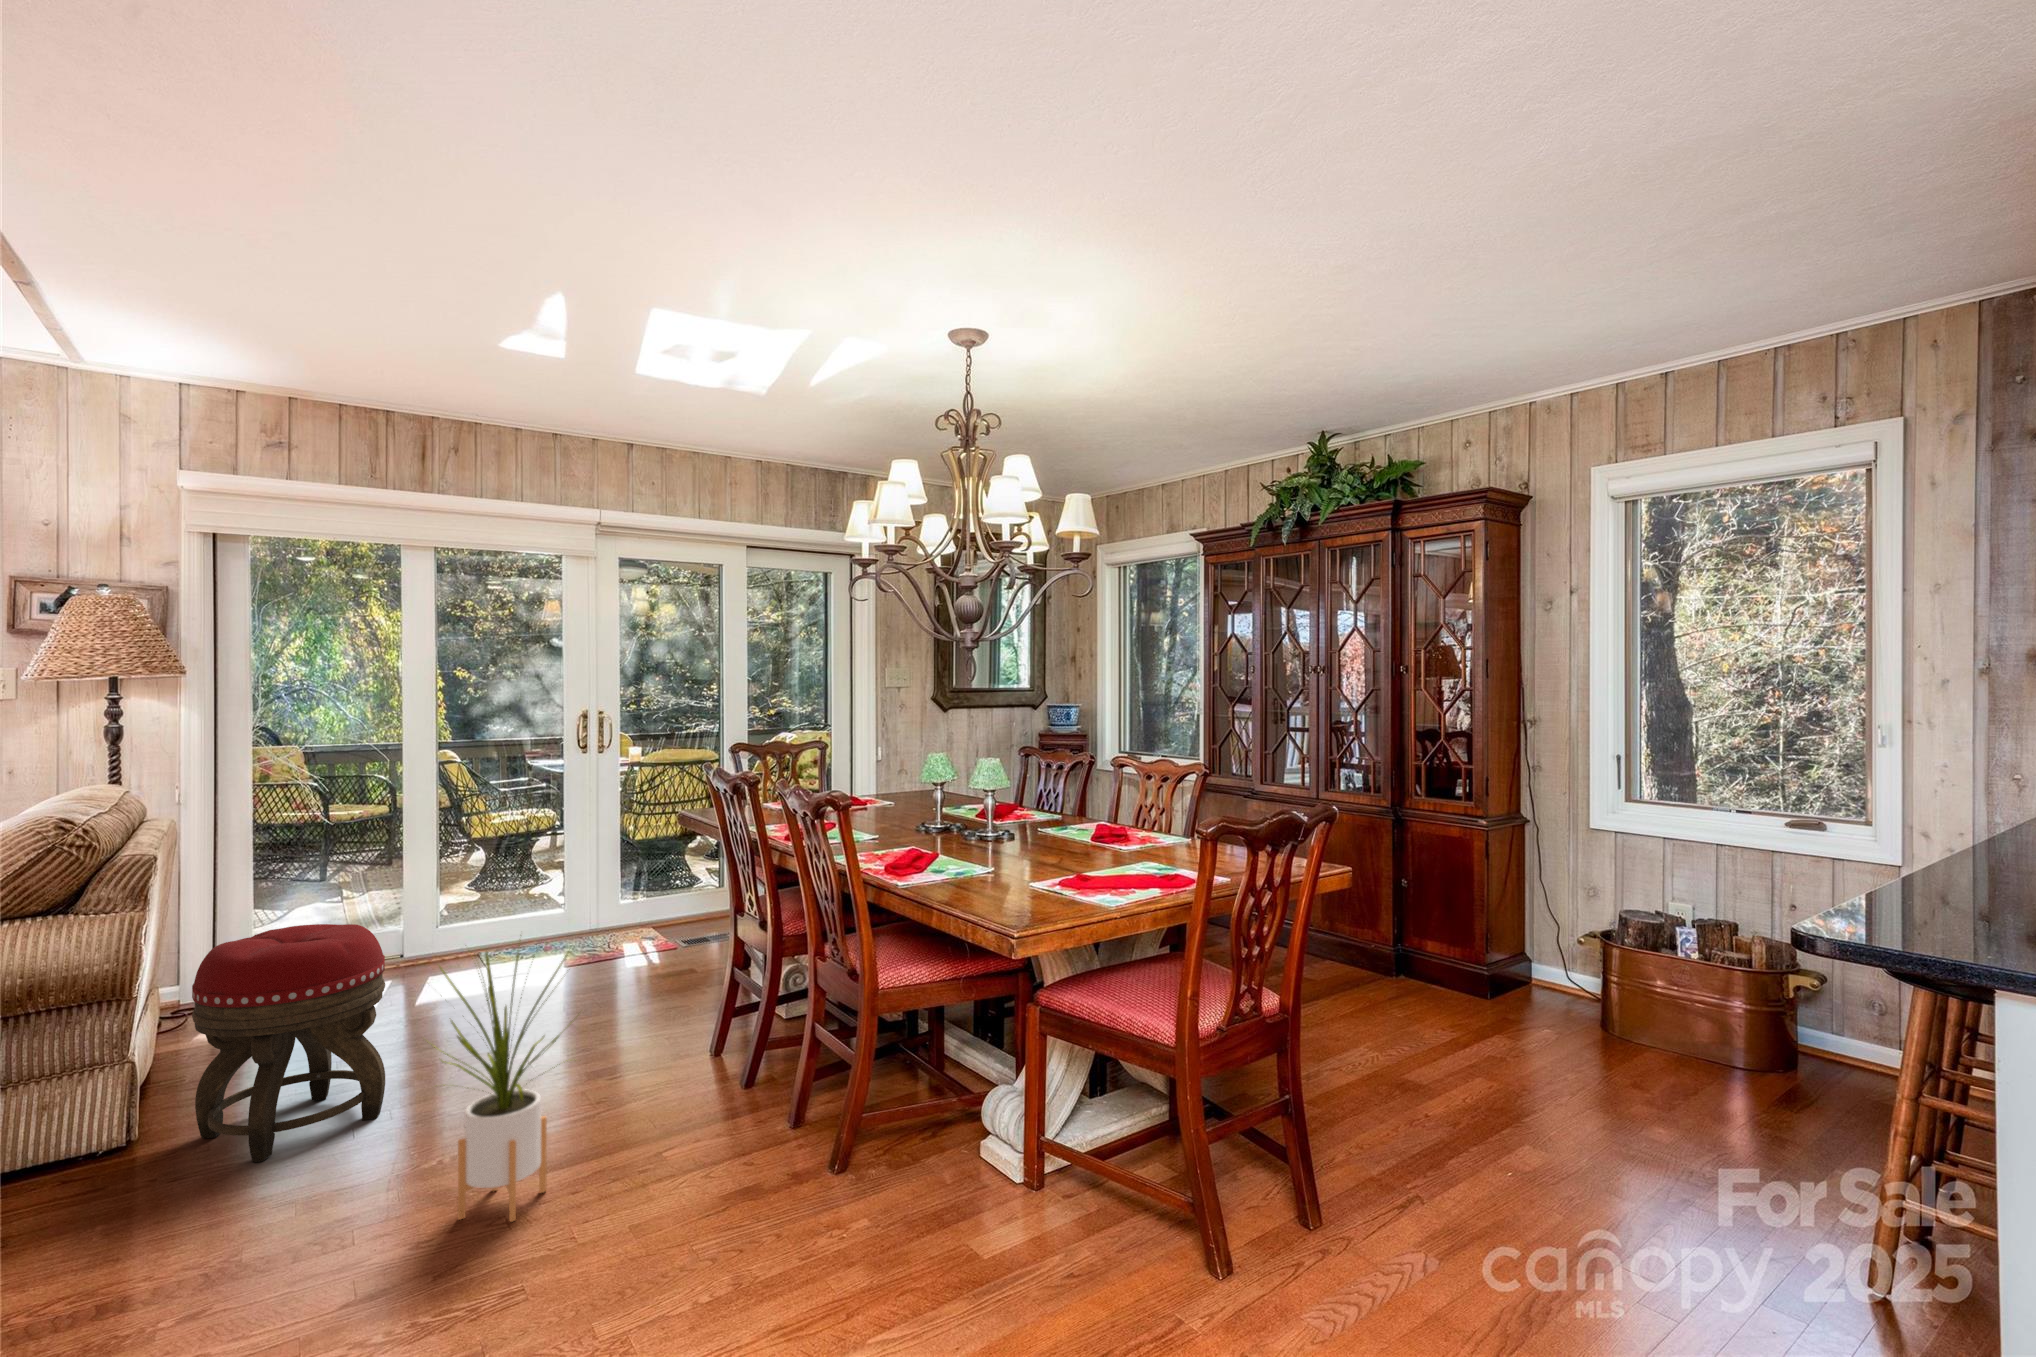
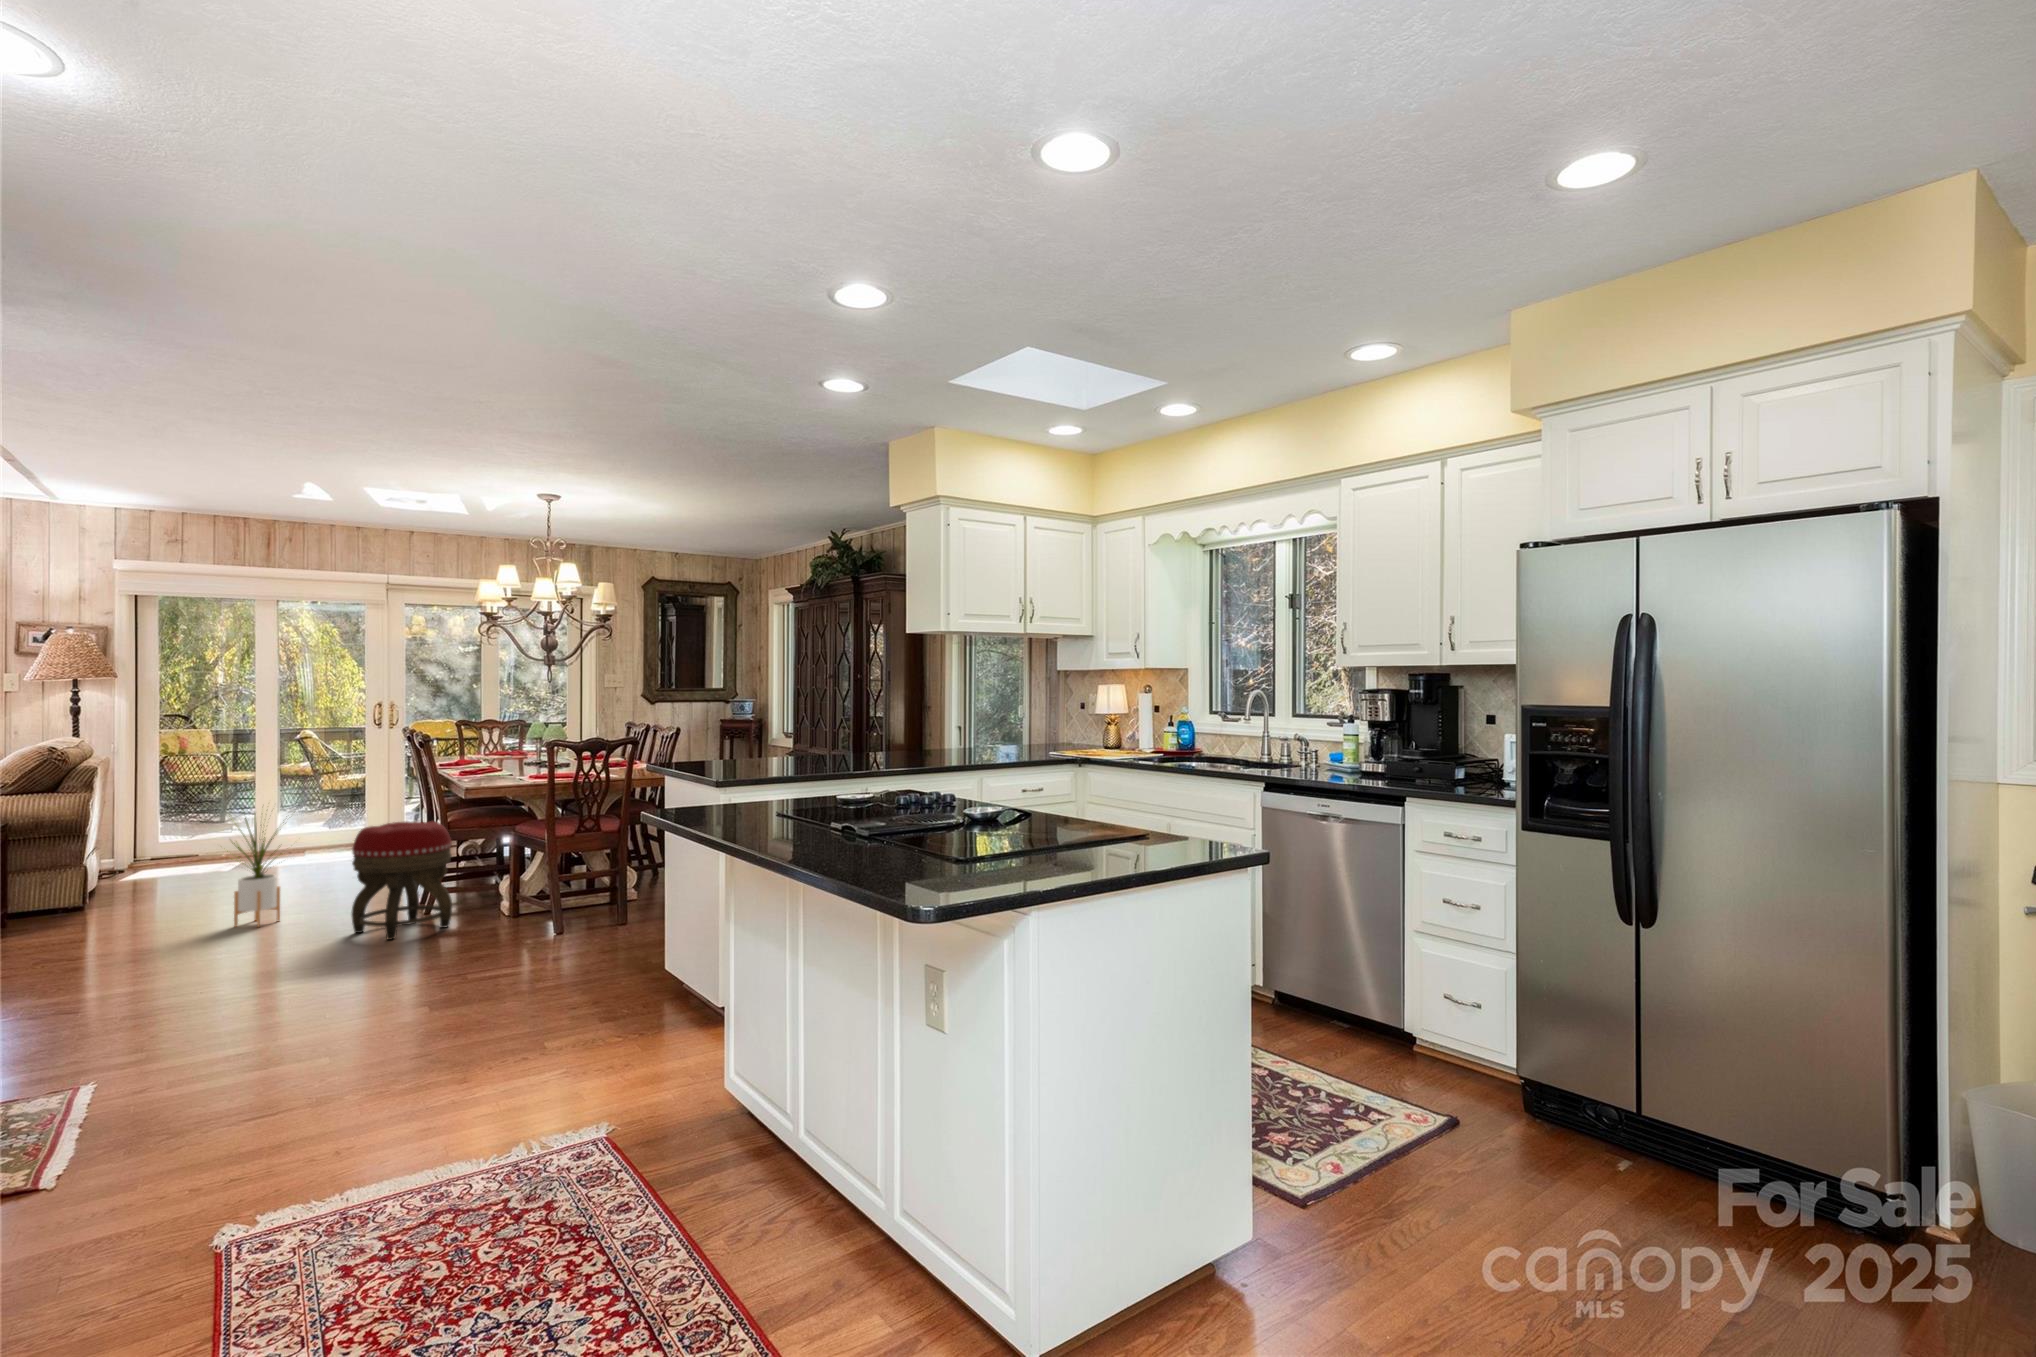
footstool: present [192,924,385,1162] -> present [351,821,452,940]

